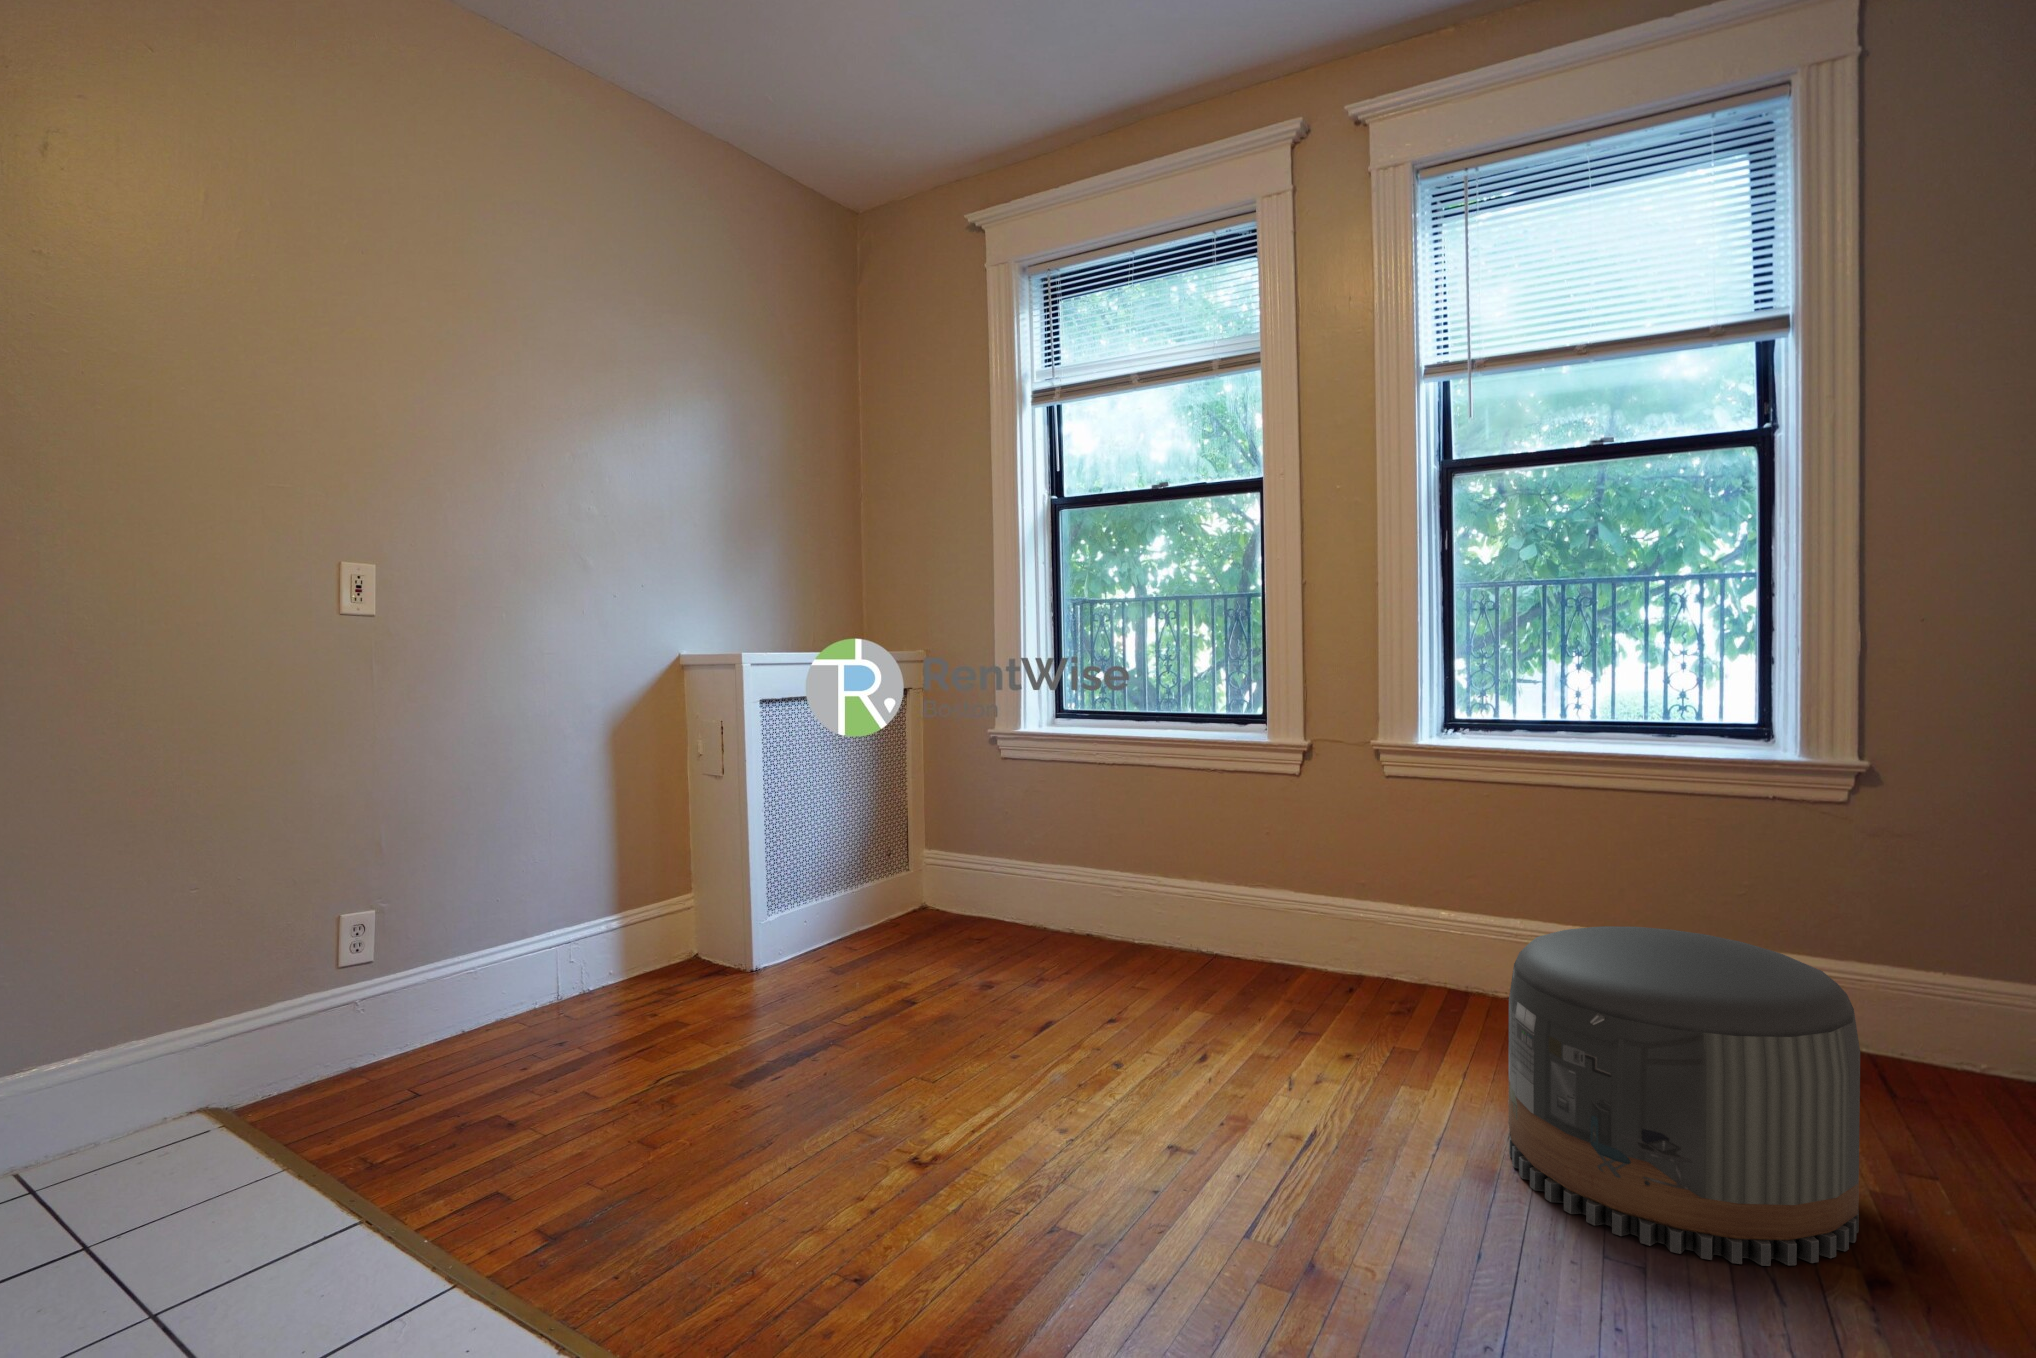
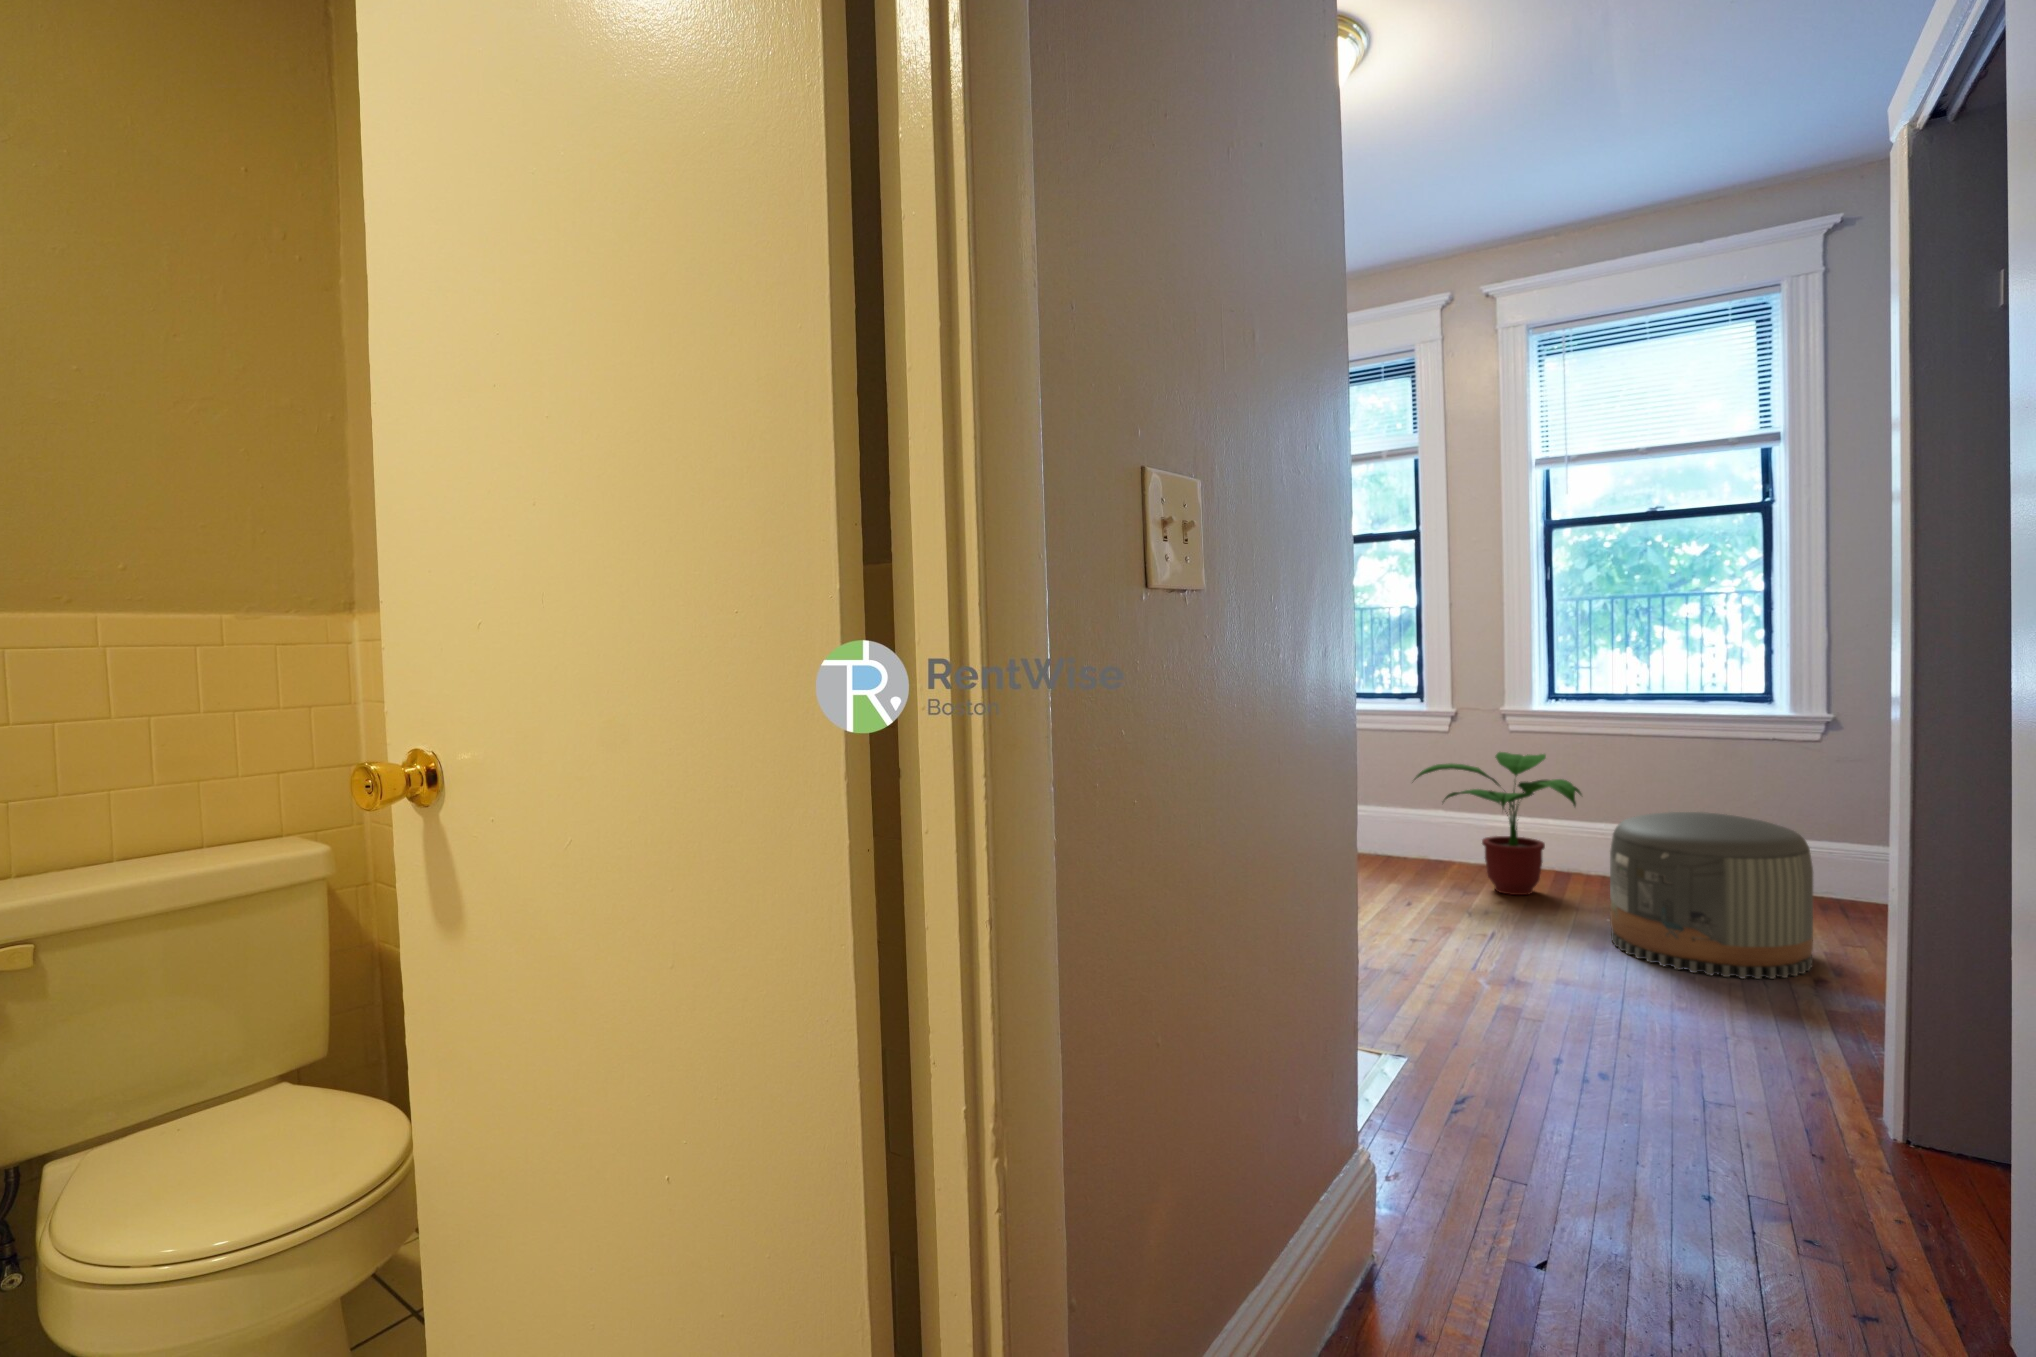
potted plant: none [1226,809,1483,1041] -> present [1414,752,1582,895]

